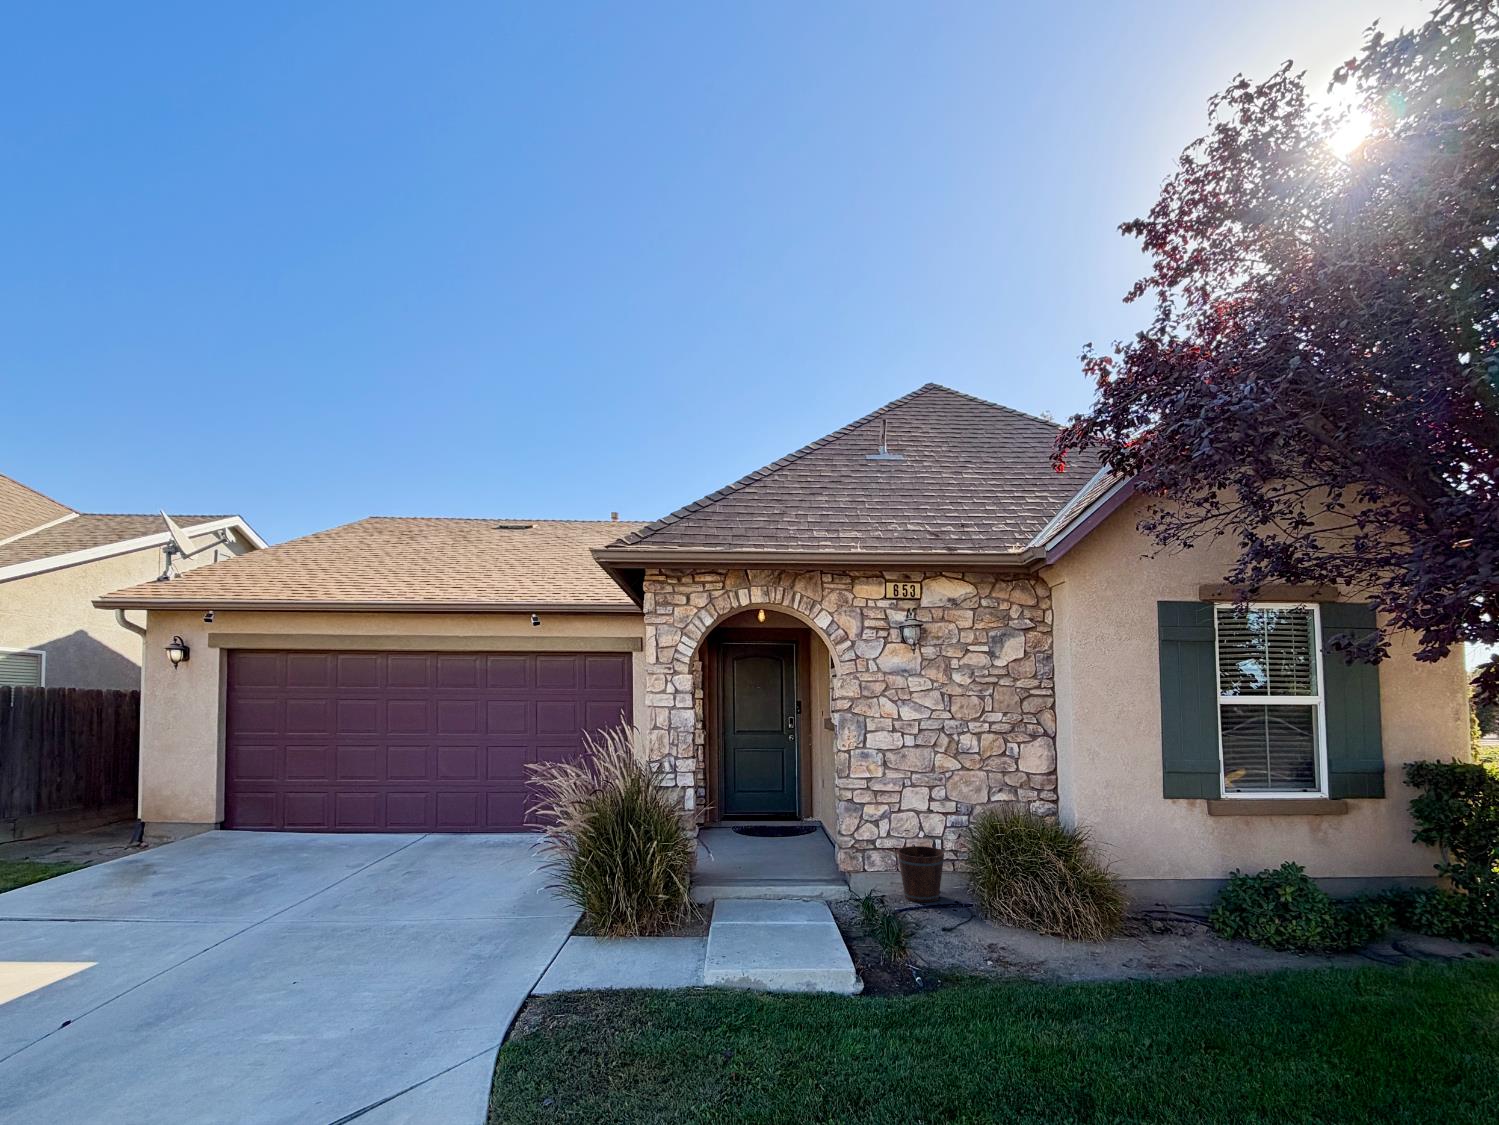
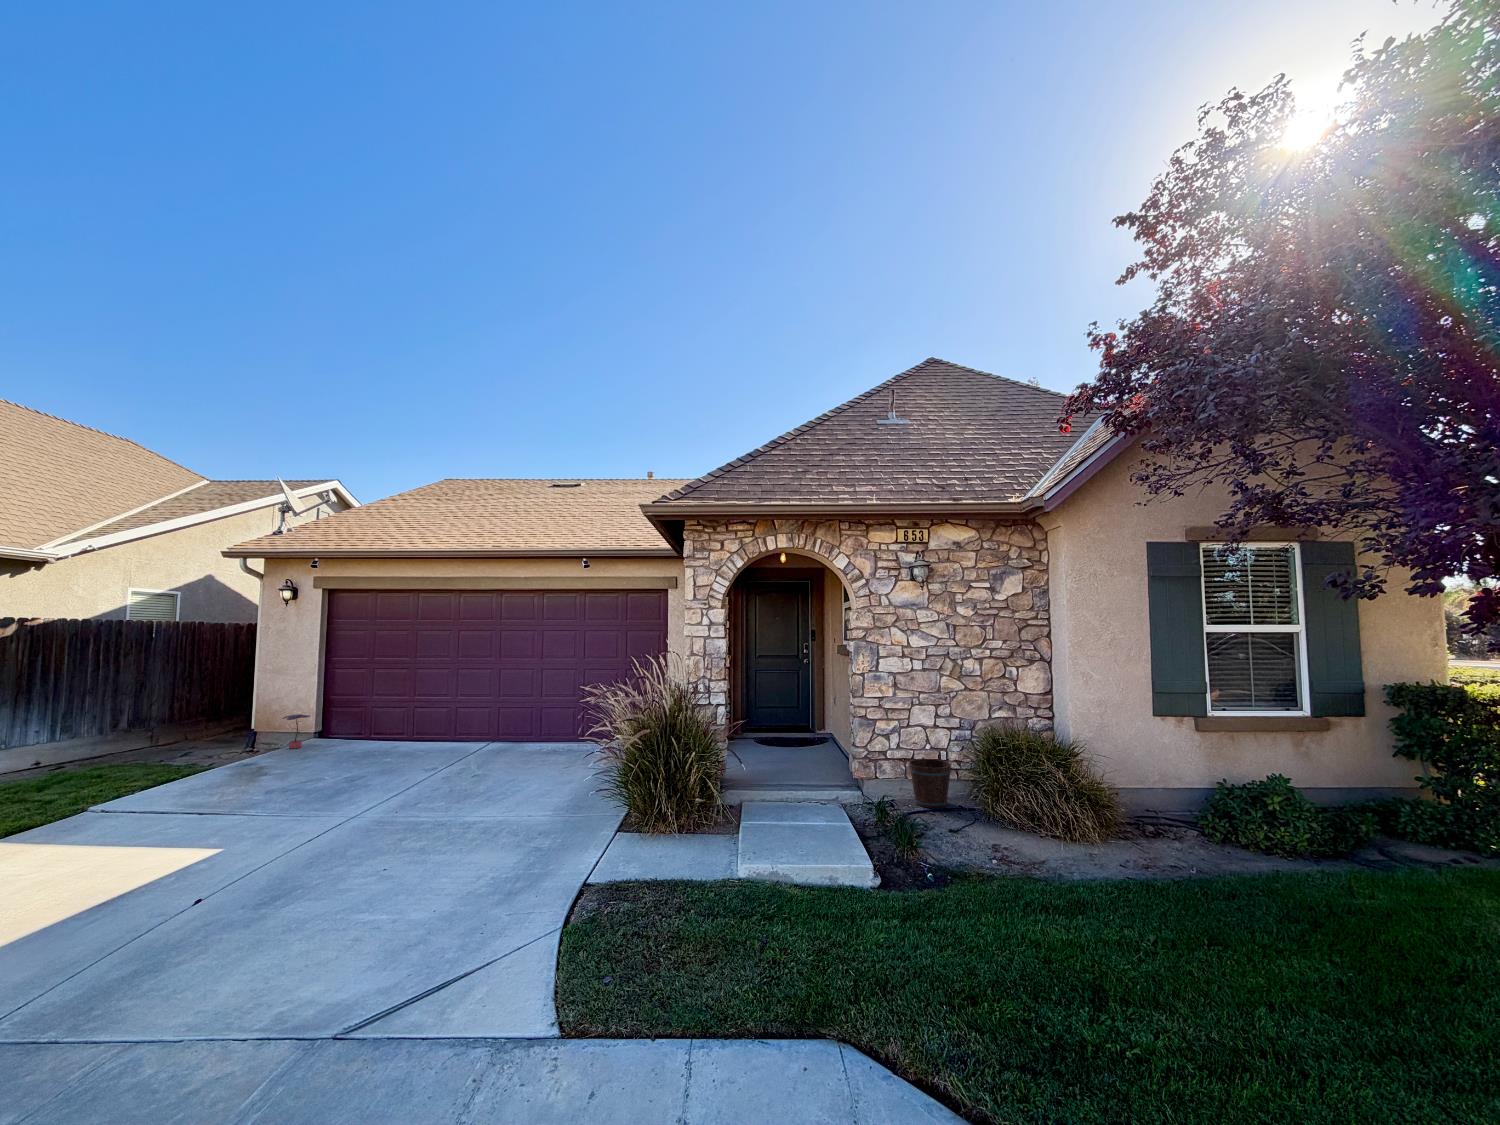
potted plant: none [145,792,180,834] -> present [283,714,310,749]

